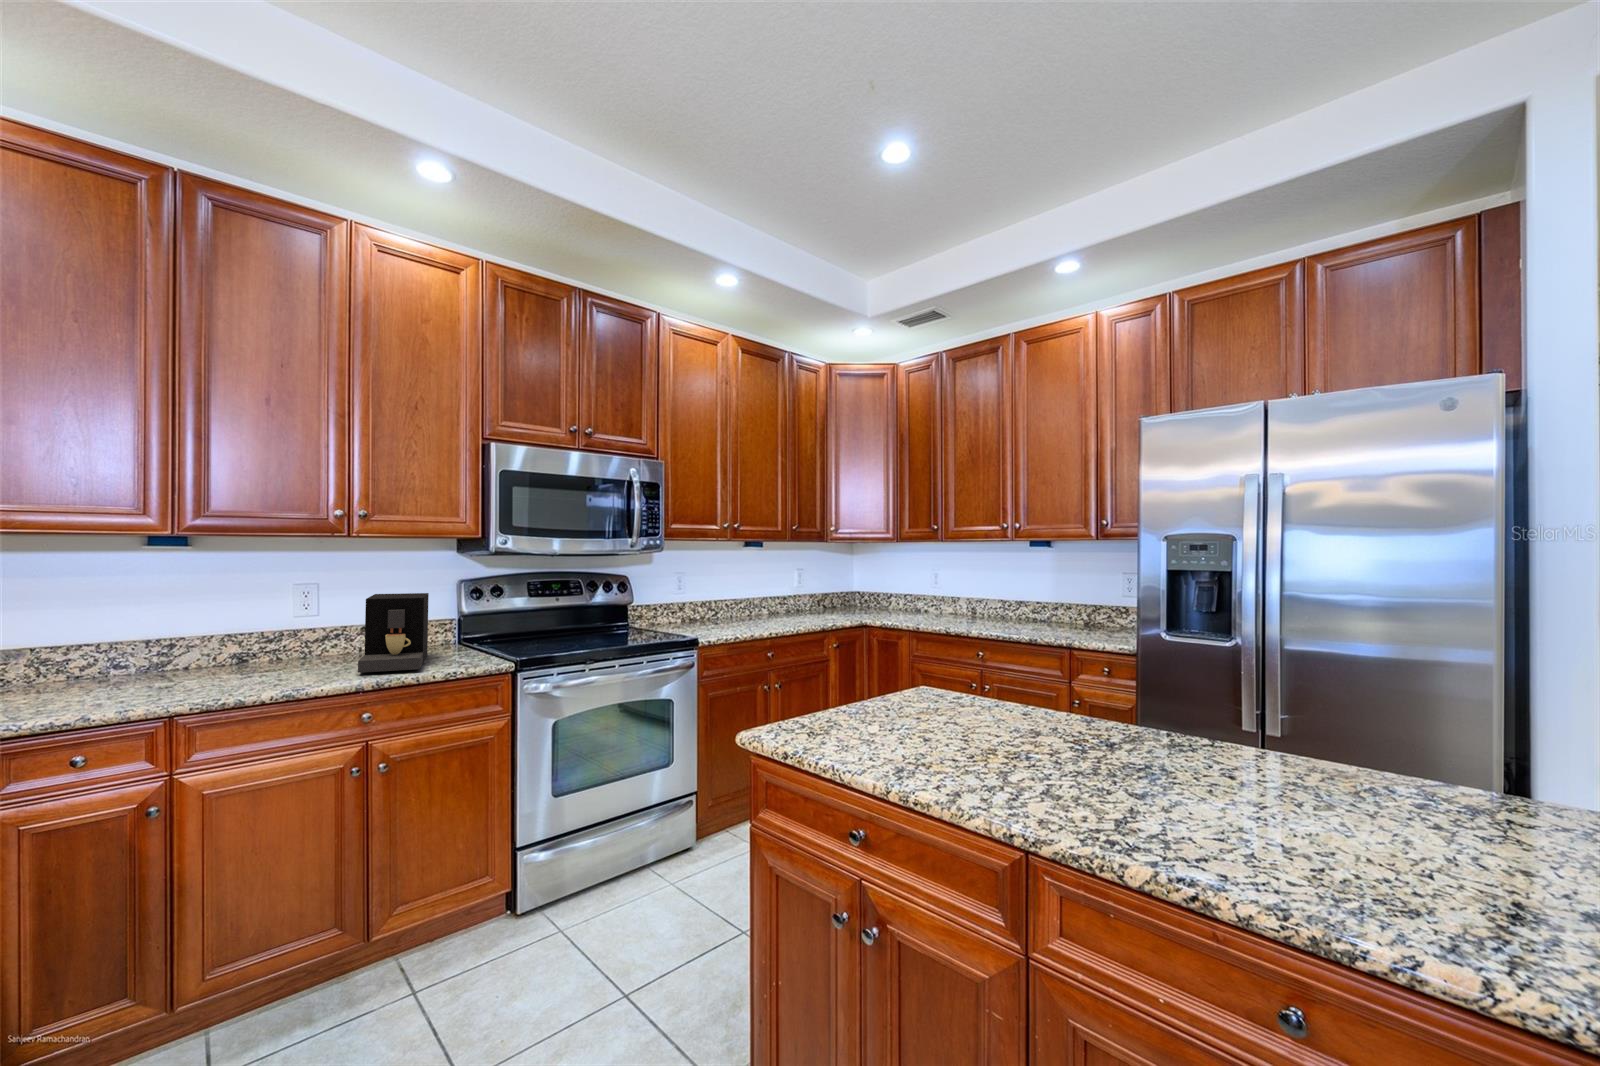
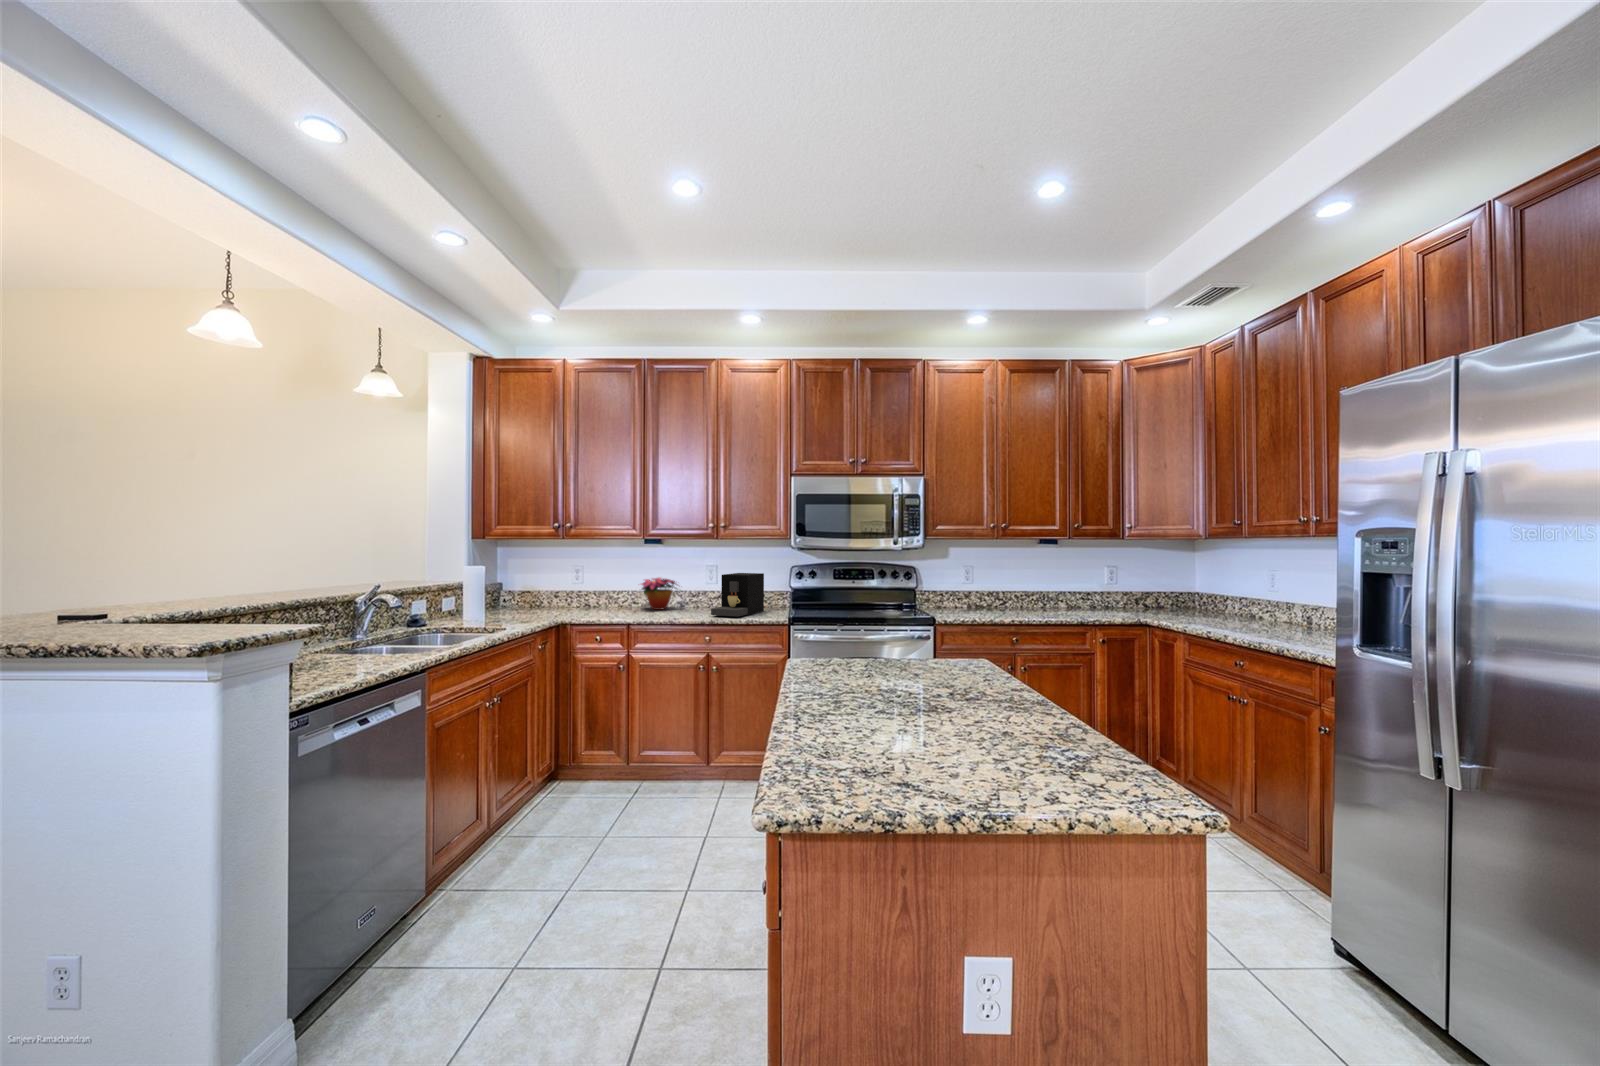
flower arrangement: none [124,608,254,676] -> present [641,578,677,610]

